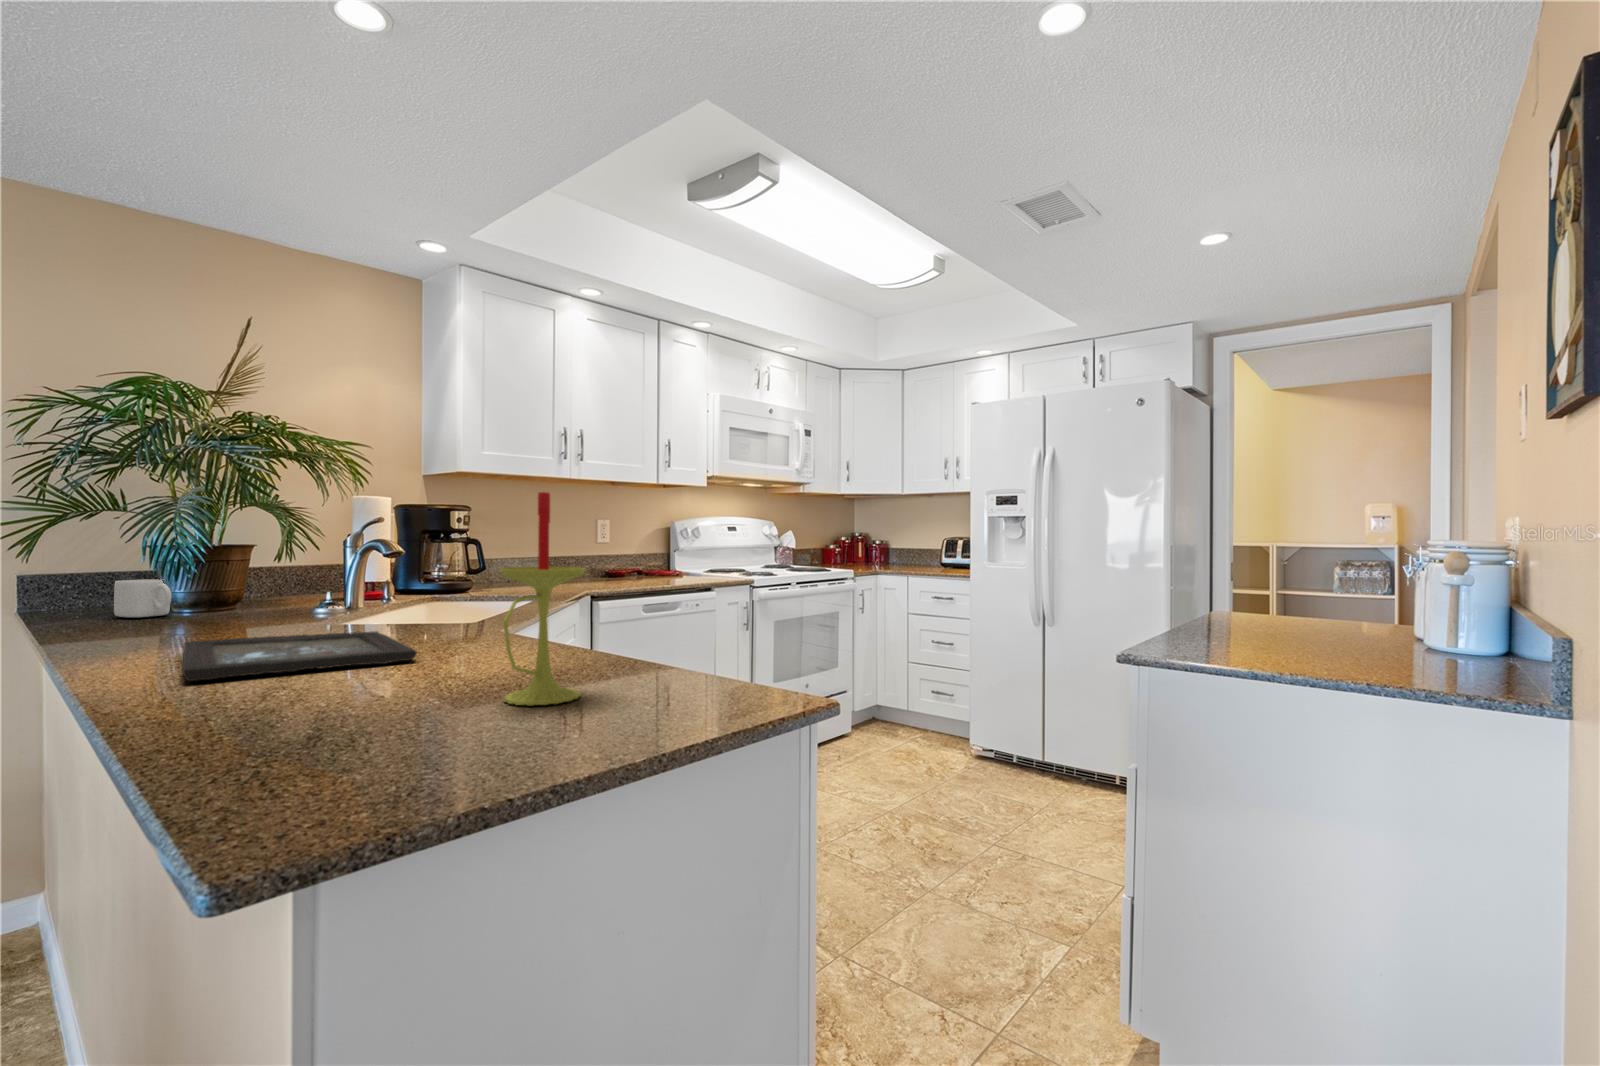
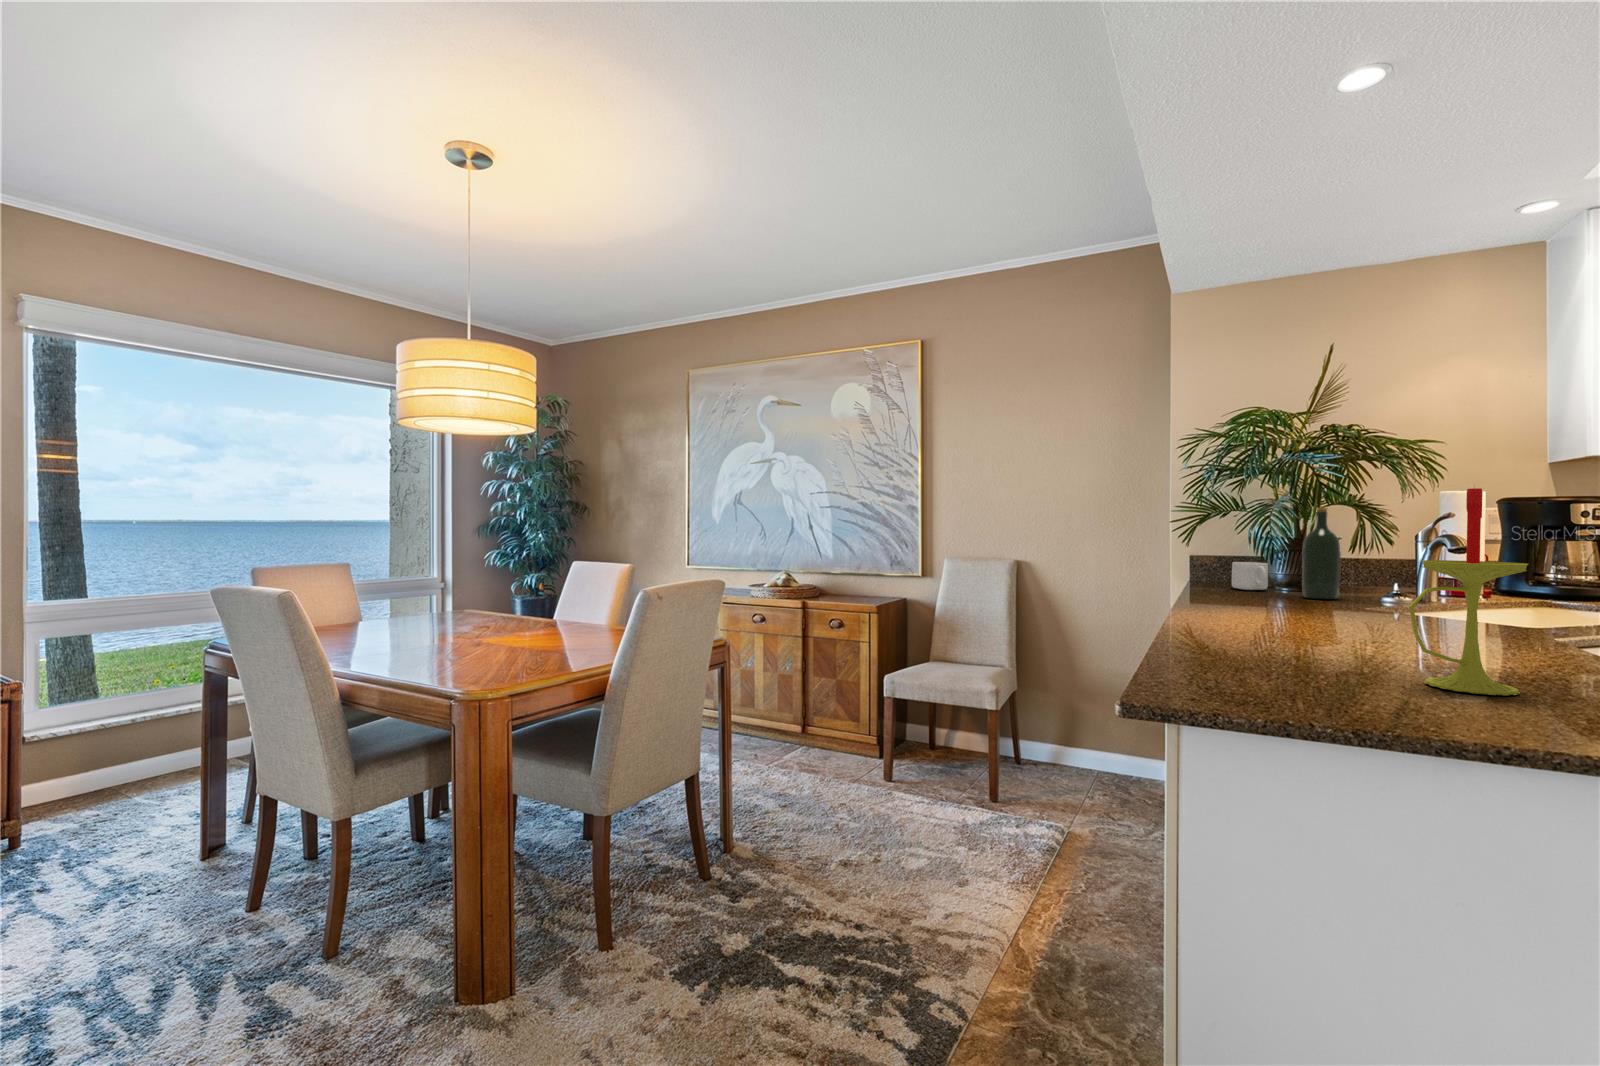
wine bottle: none [228,509,274,620] -> present [1302,508,1341,599]
tray: present [183,631,417,681] -> none [1217,606,1402,642]

